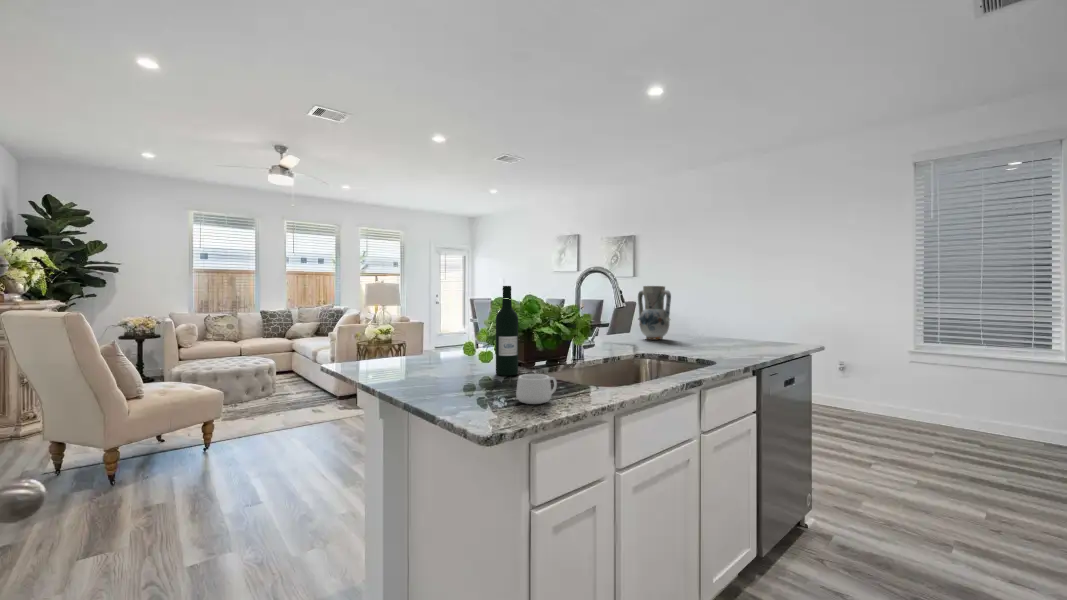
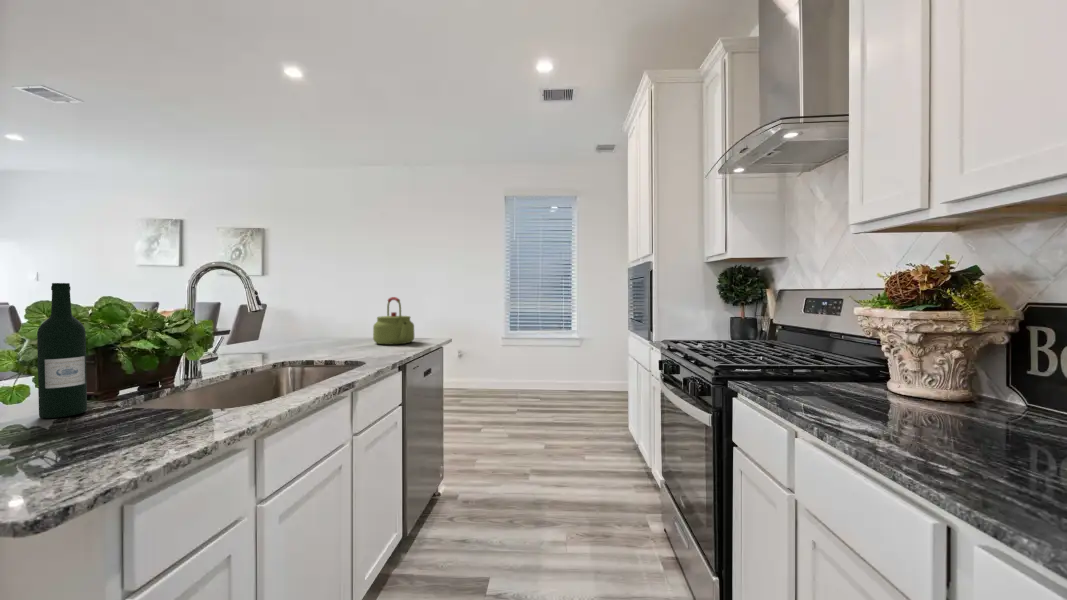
vase: present [638,286,671,339] -> none [270,287,310,346]
kettle: none [731,296,778,347] -> present [373,297,414,345]
mug: present [516,374,557,404] -> none [89,404,166,451]

